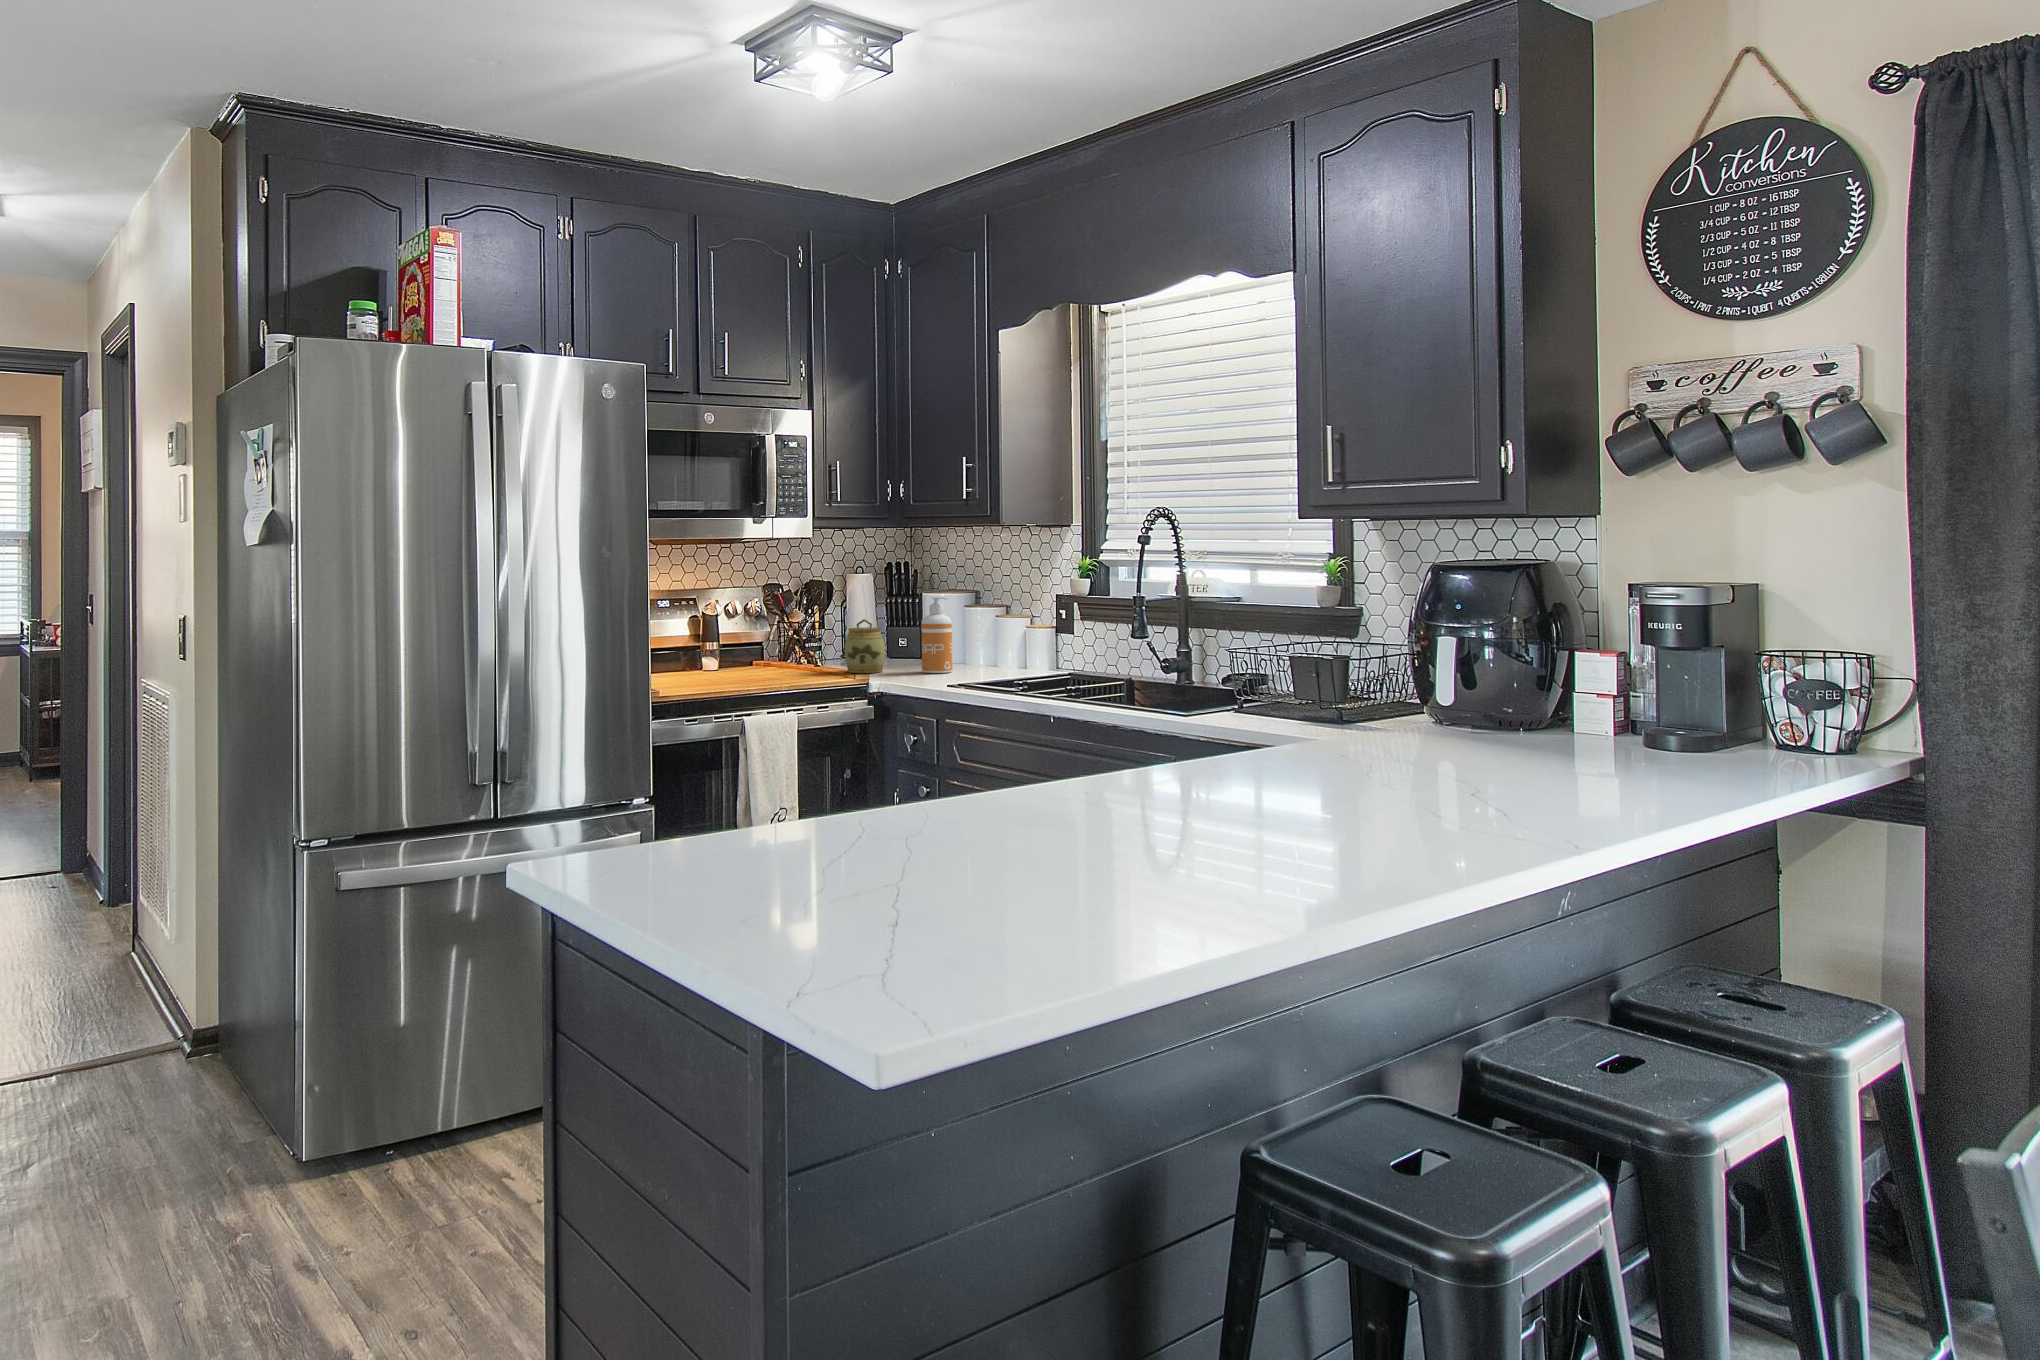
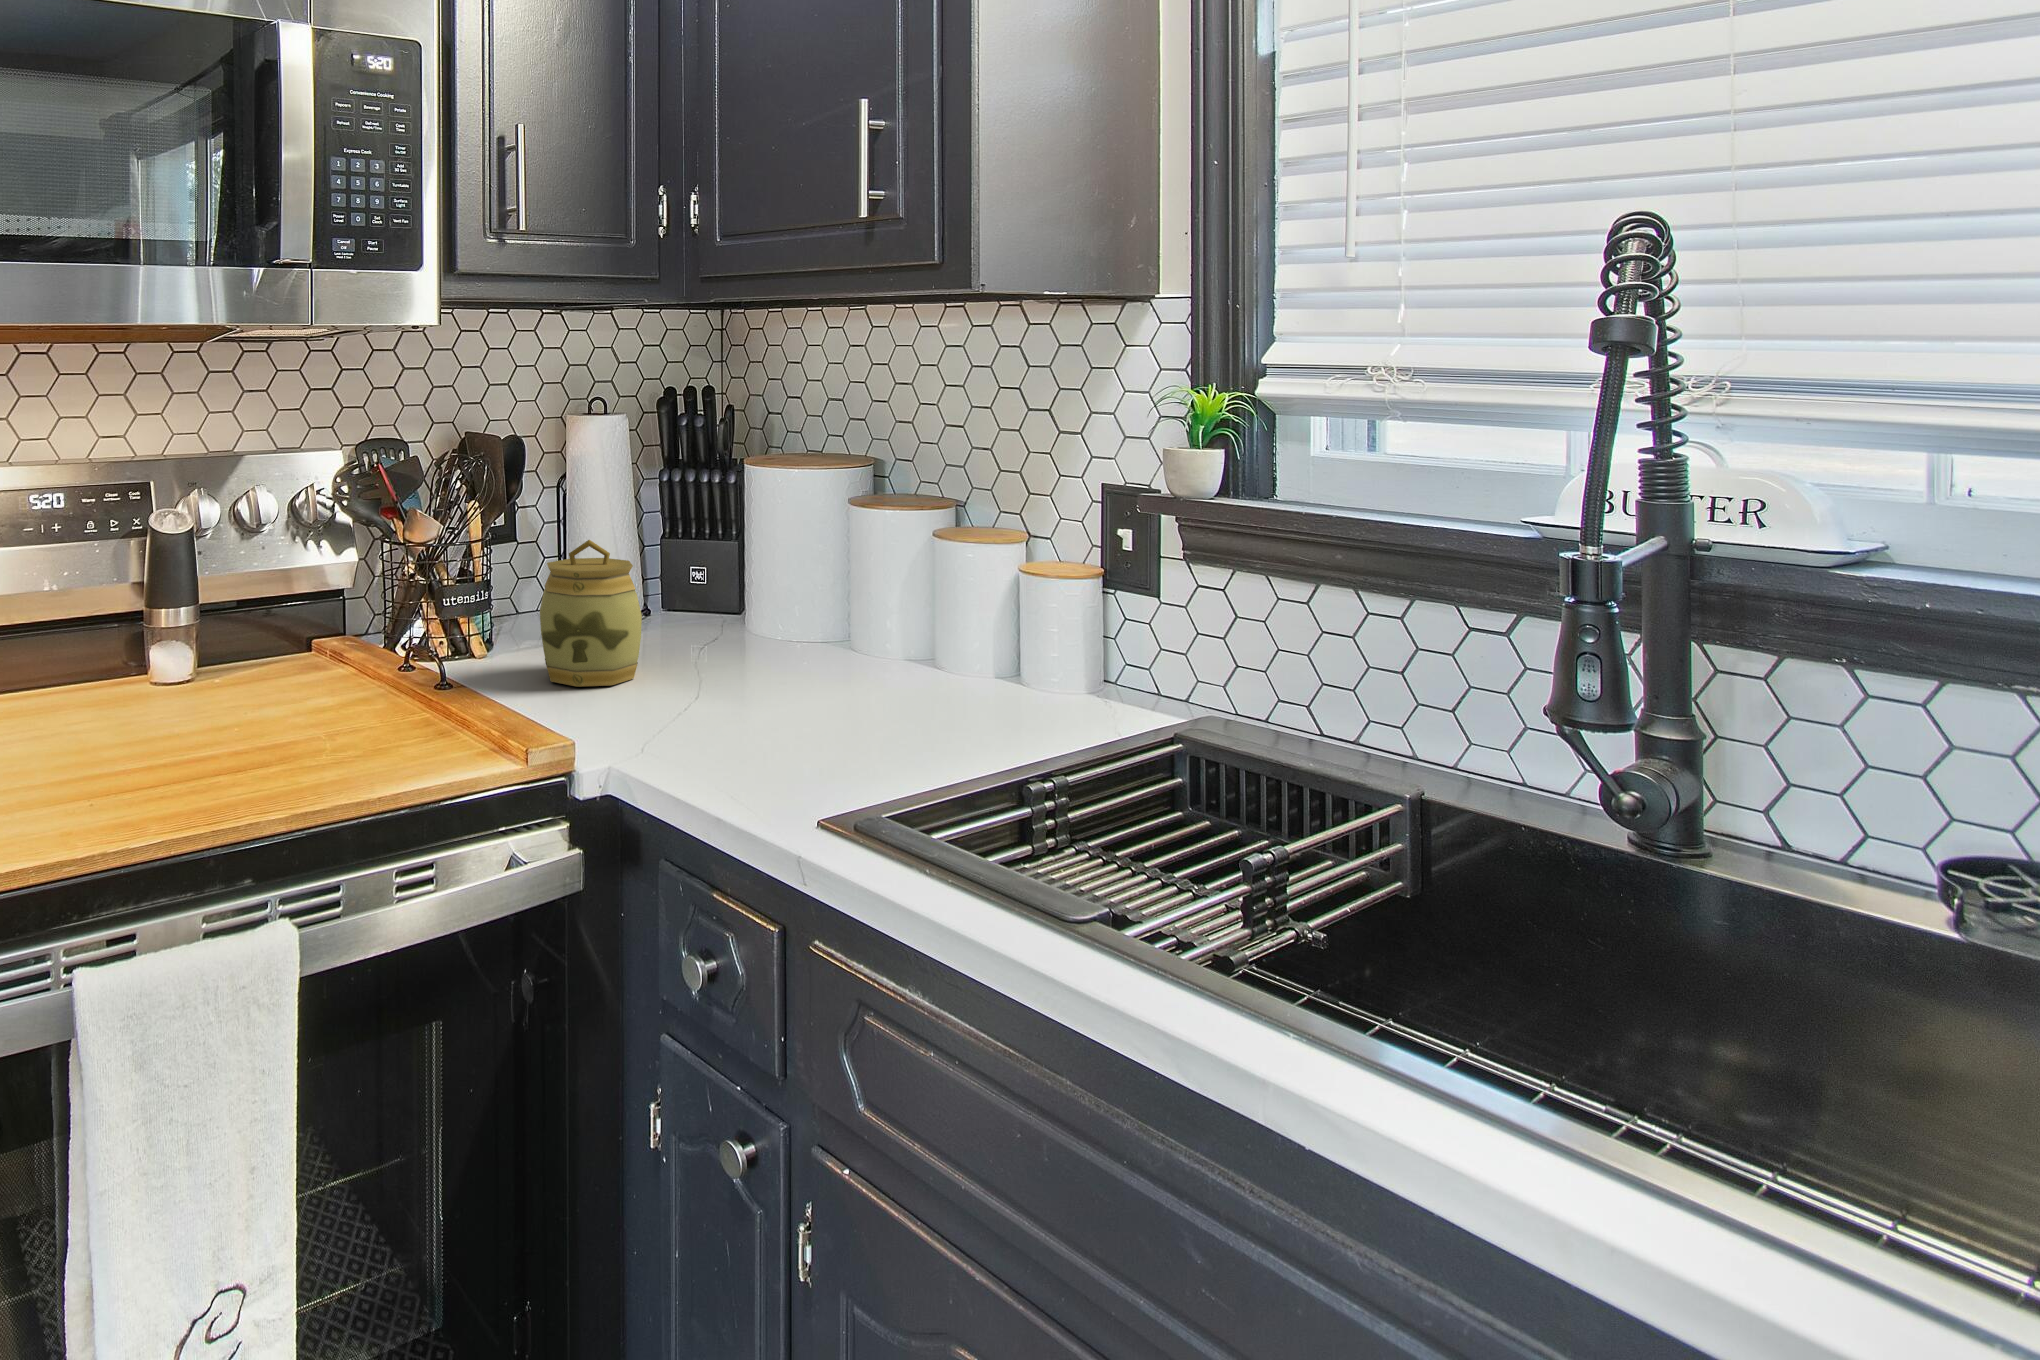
soap dispenser: present [921,597,953,673] -> none [736,488,819,700]

